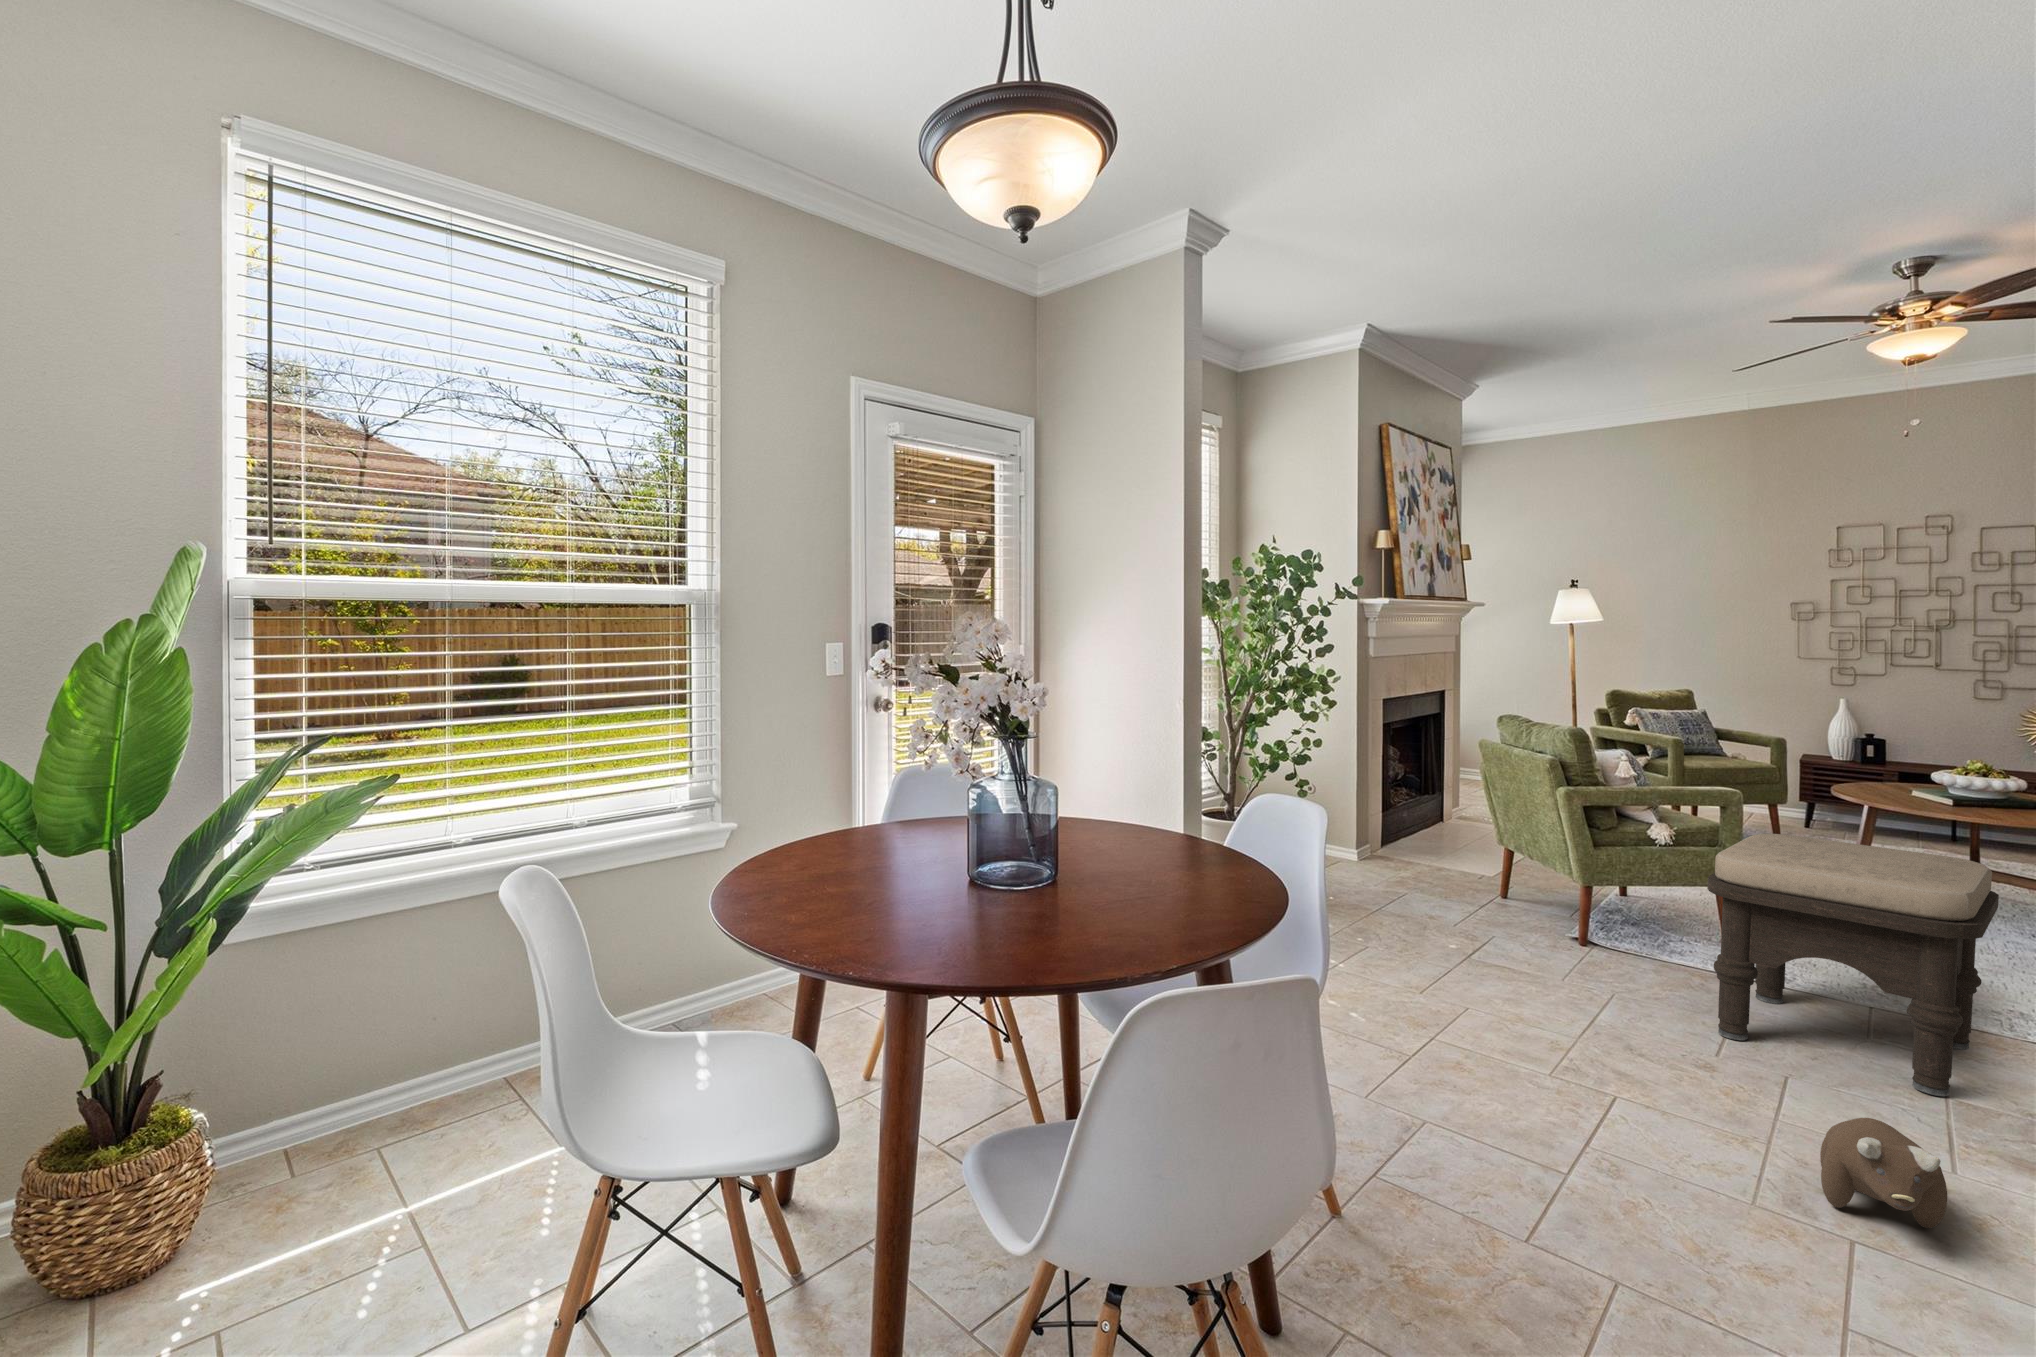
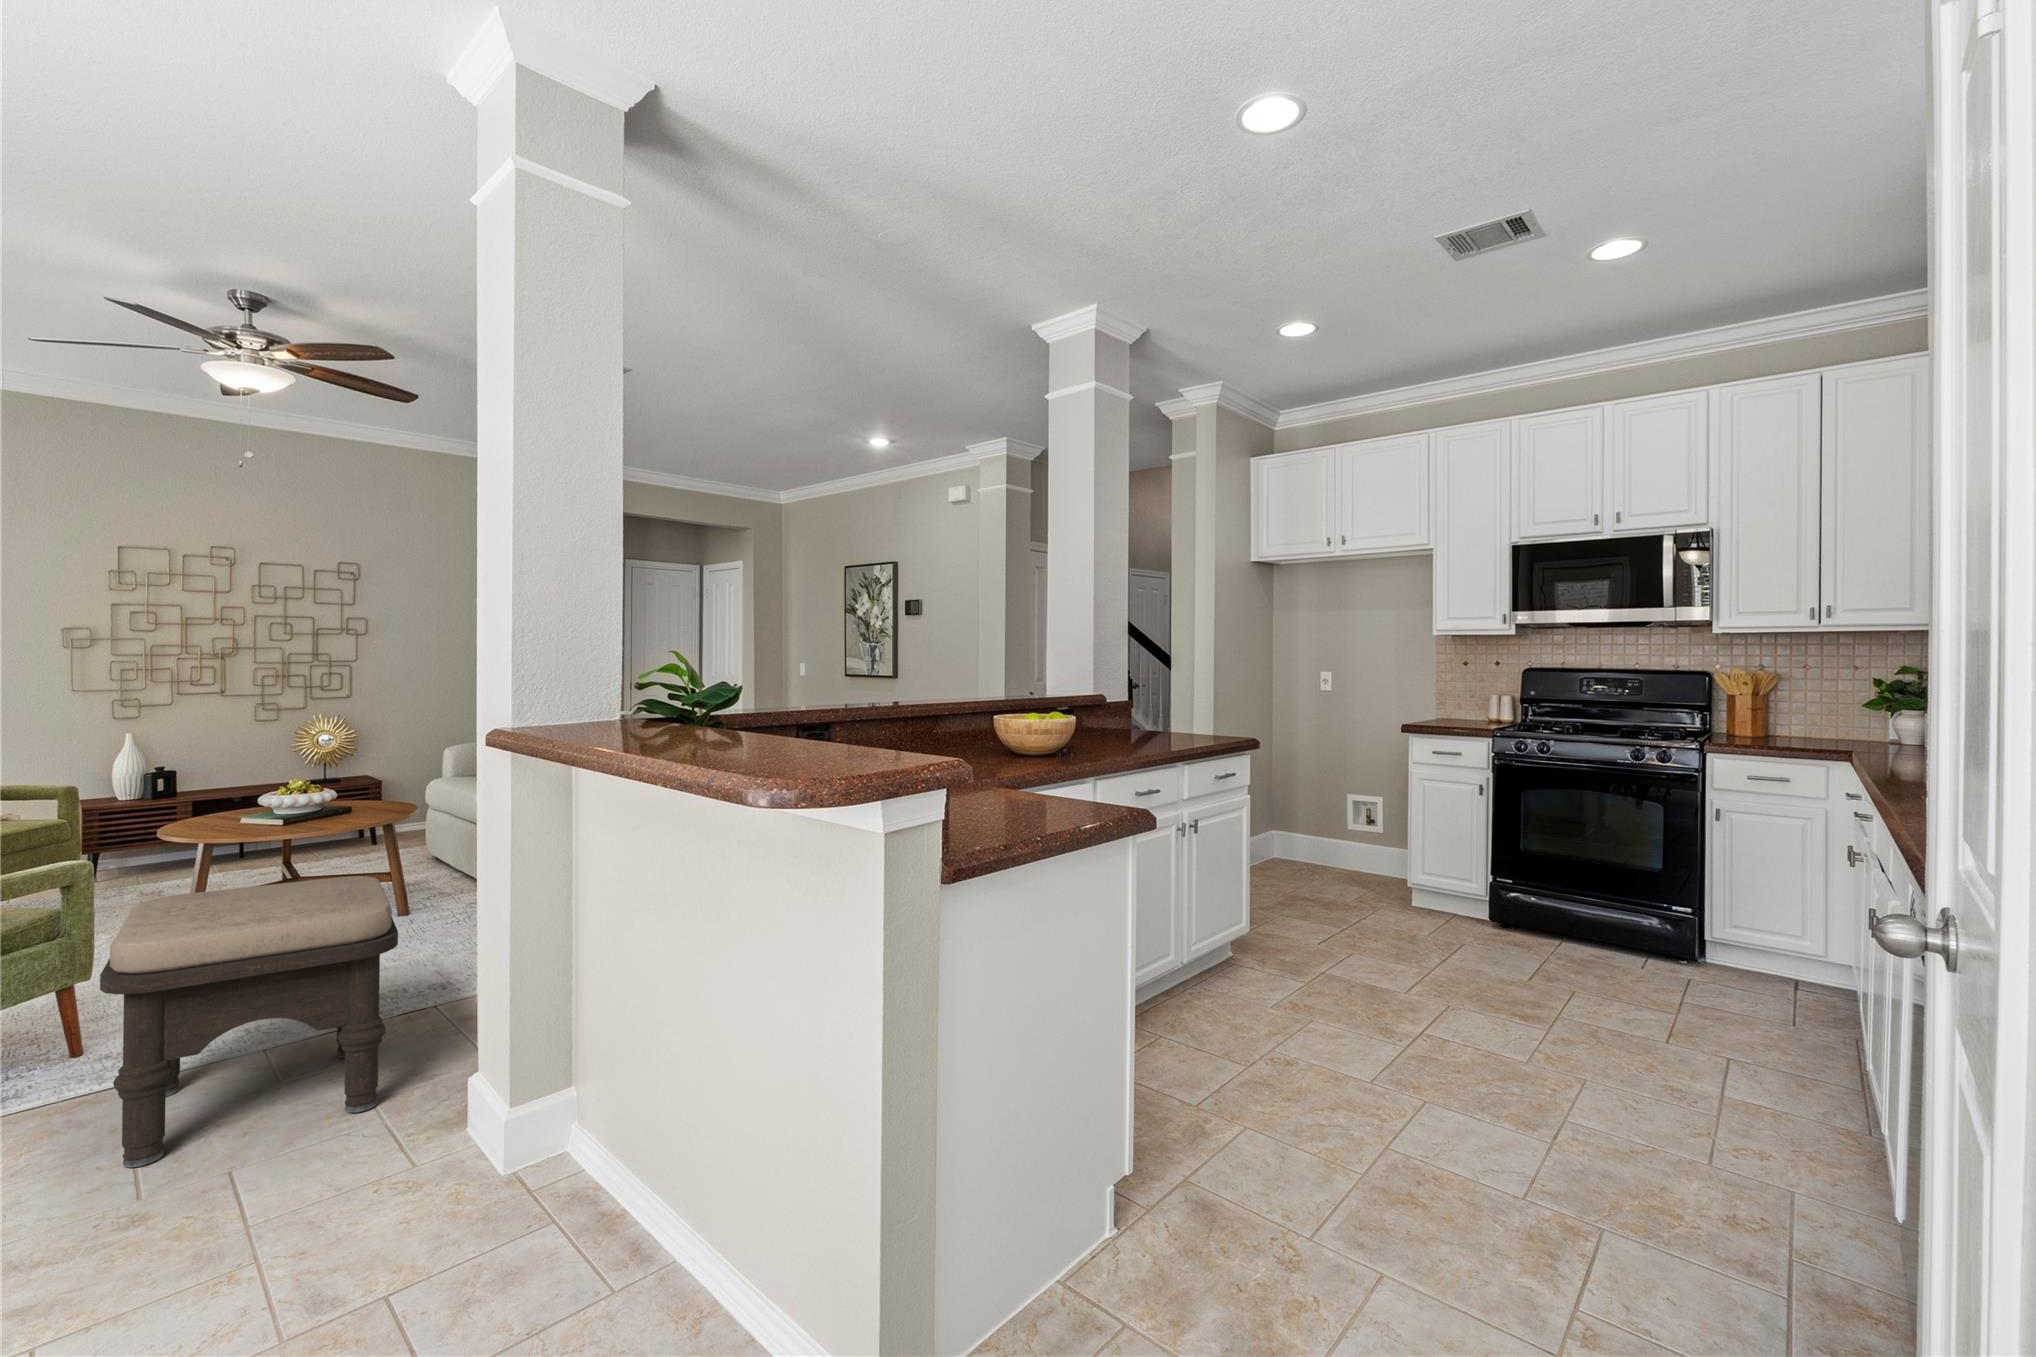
plush toy: present [1820,1118,1947,1228] -> none [325,1164,452,1285]

